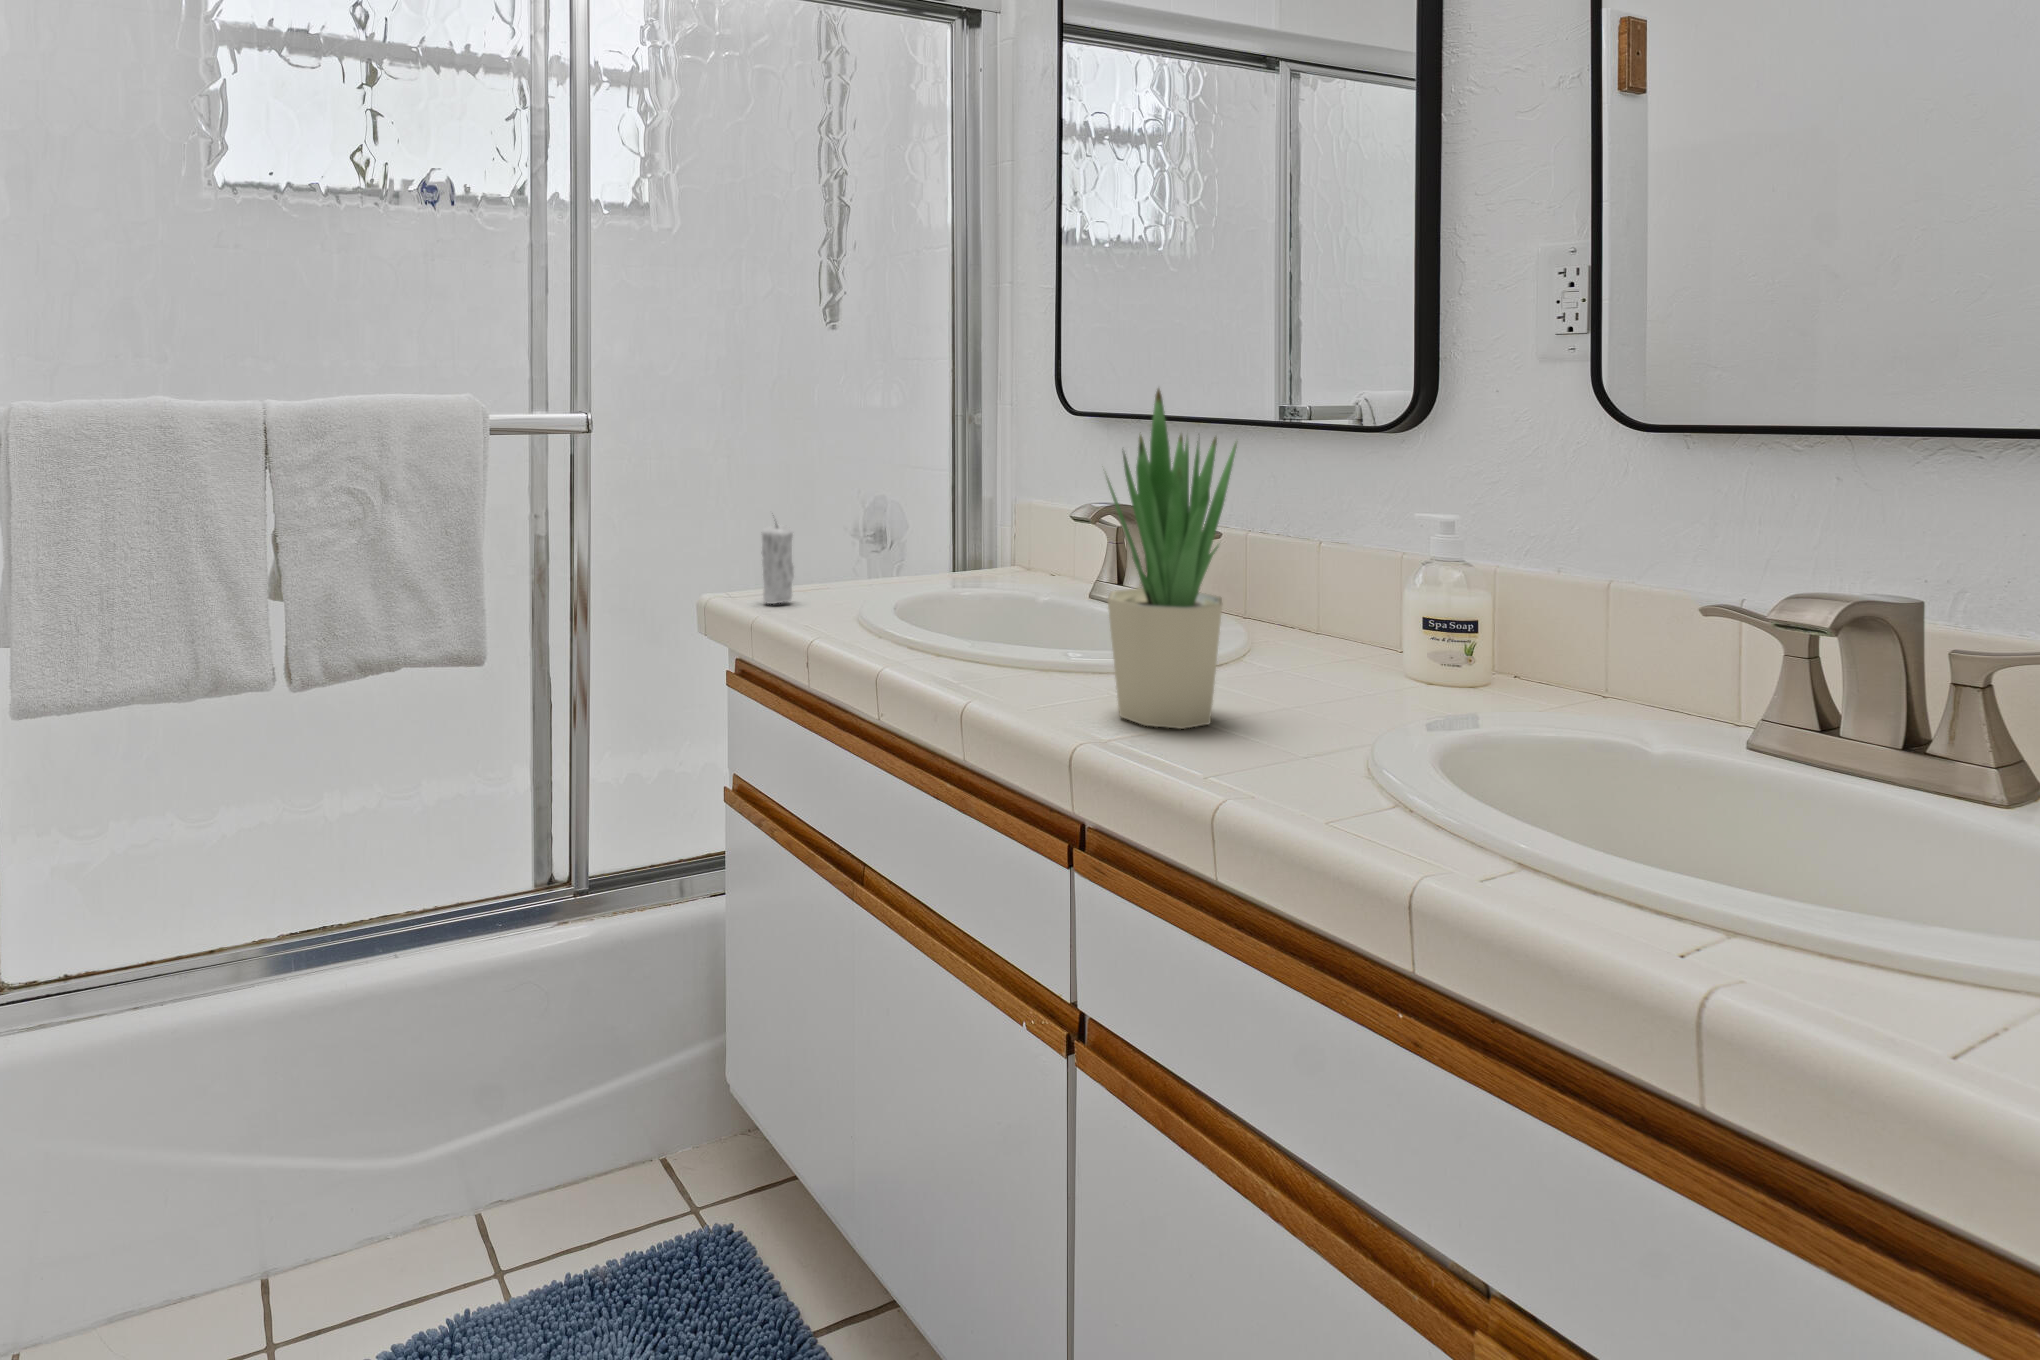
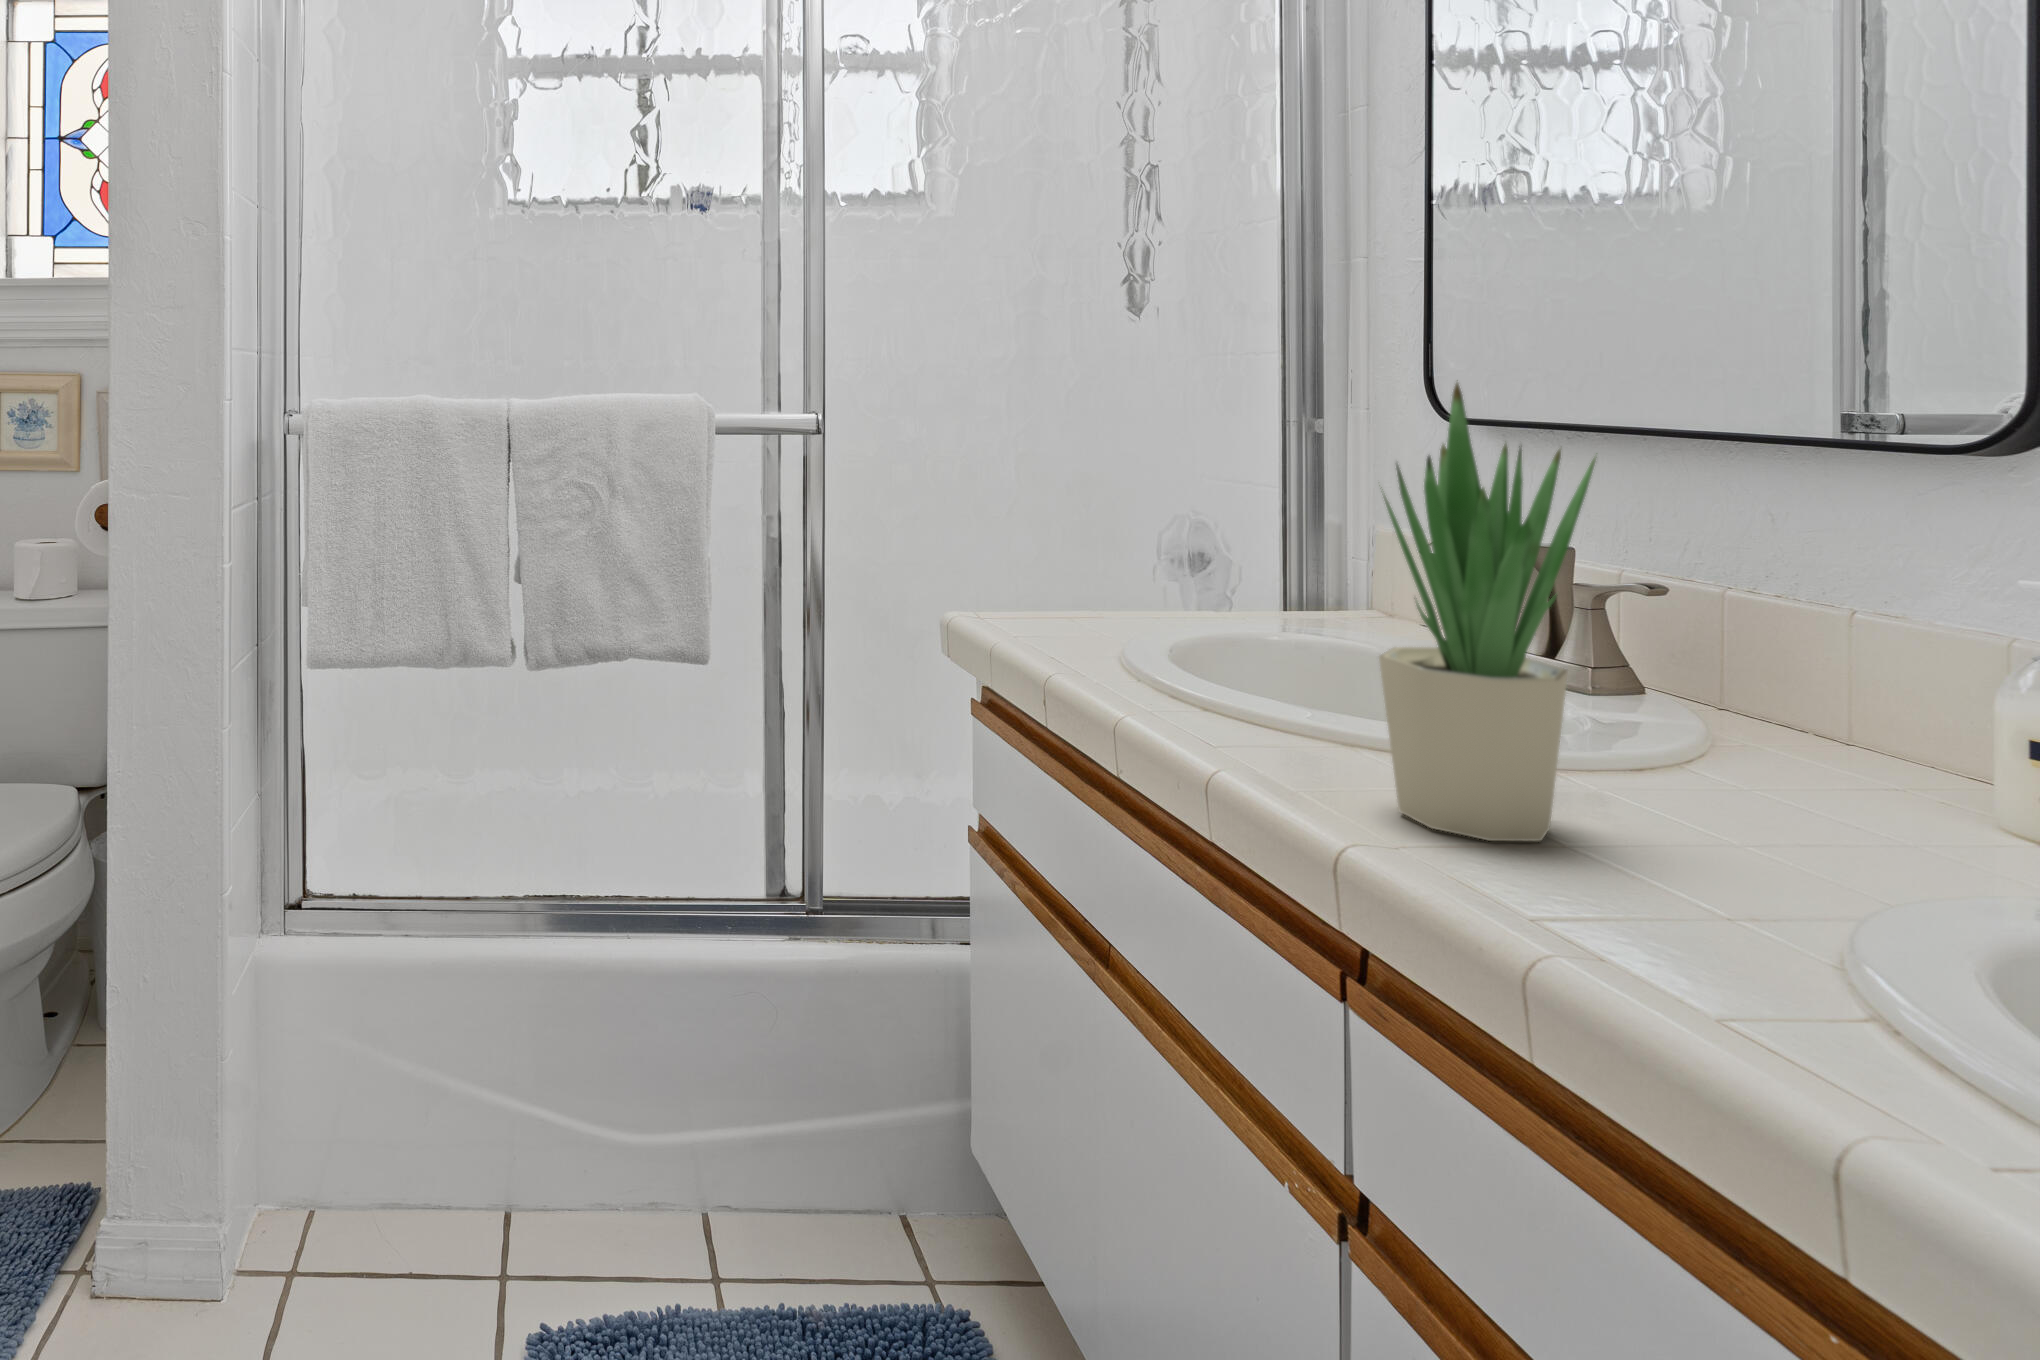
candle: present [762,524,794,604] -> none [1010,525,1050,630]

